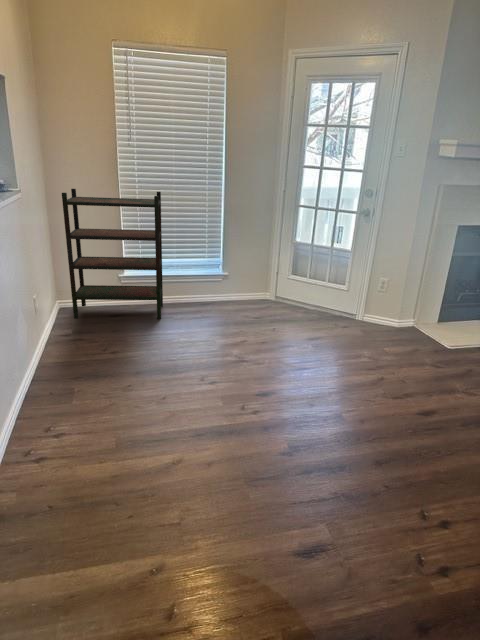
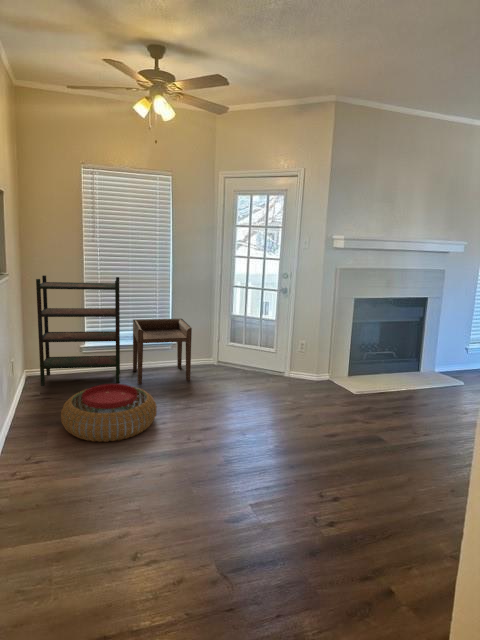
side table: none [178,244,246,322] -> present [133,319,192,384]
pouf: none [87,323,200,394] -> present [61,384,157,442]

